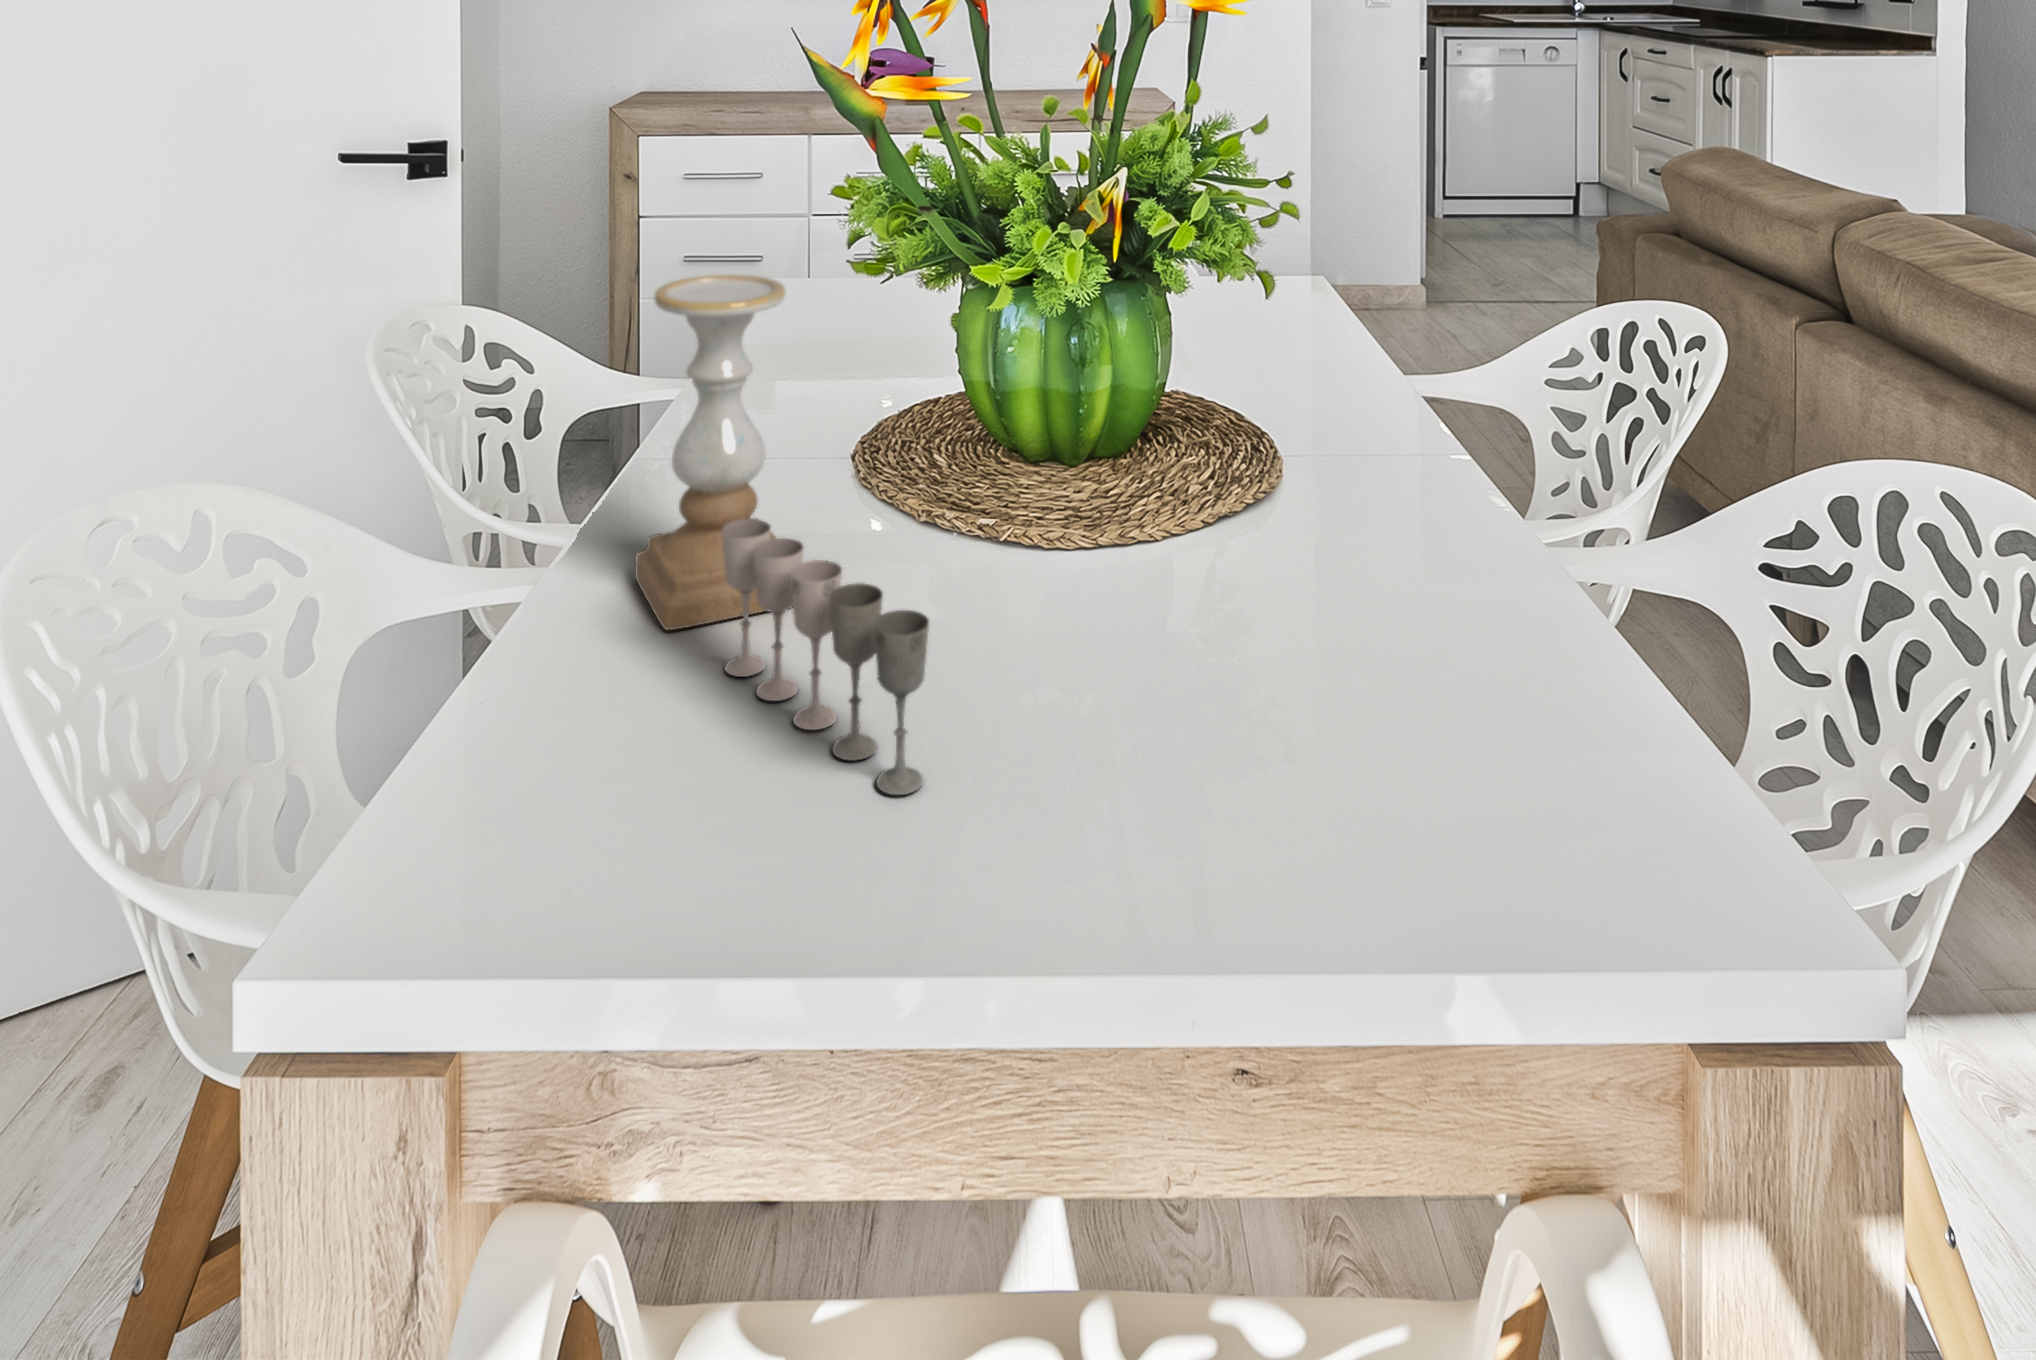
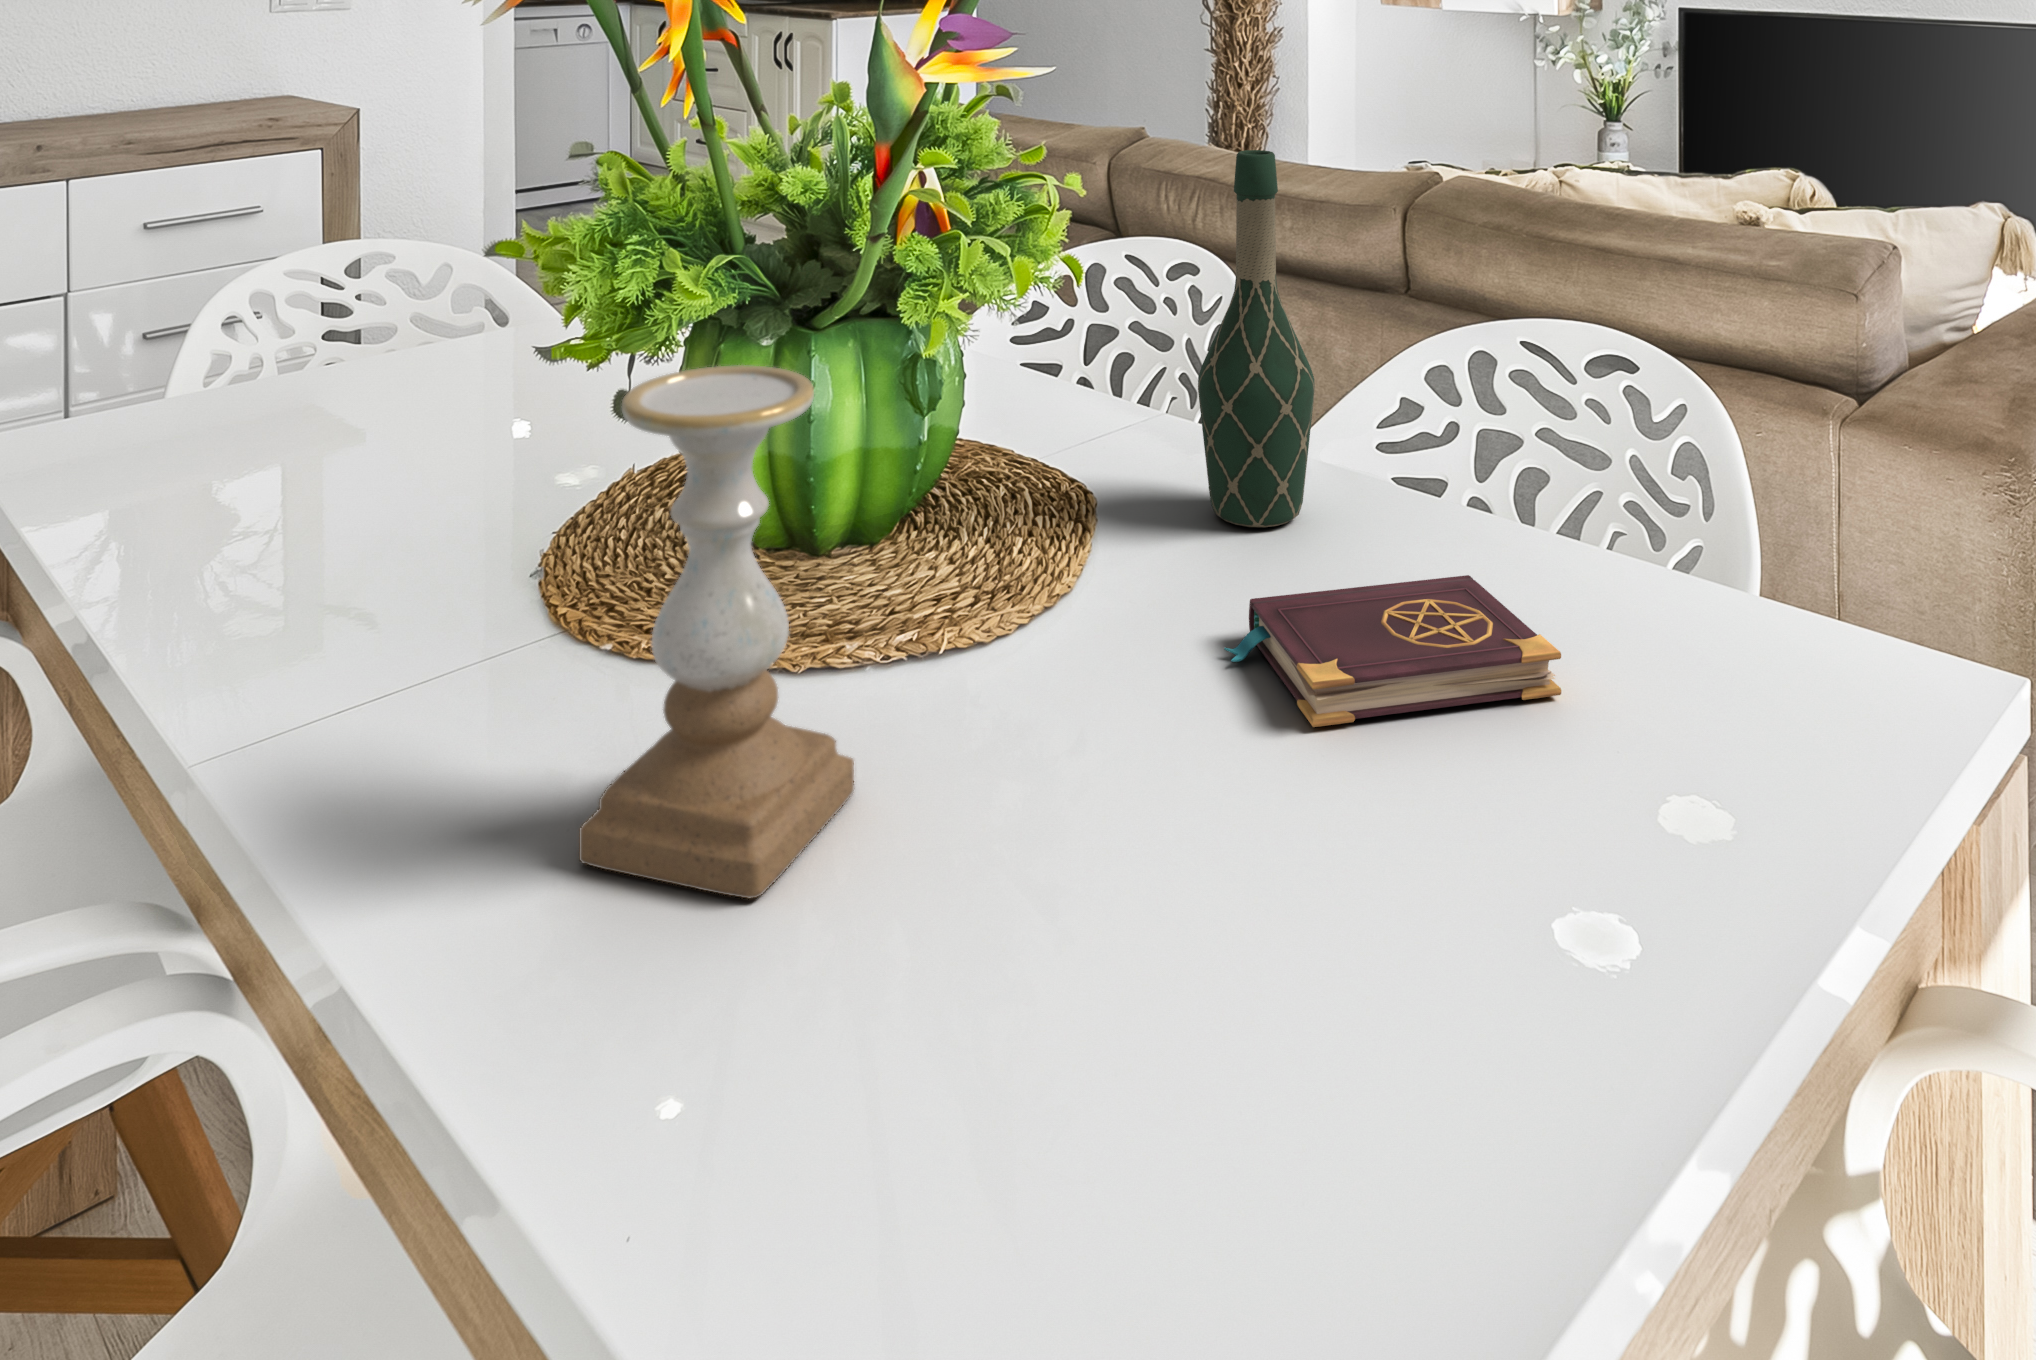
wine bottle: none [1329,194,1445,566] -> present [1198,150,1315,527]
wine glass: present [722,519,929,795] -> none [892,678,1324,916]
book: none [1116,594,1414,775] -> present [1224,575,1561,727]

